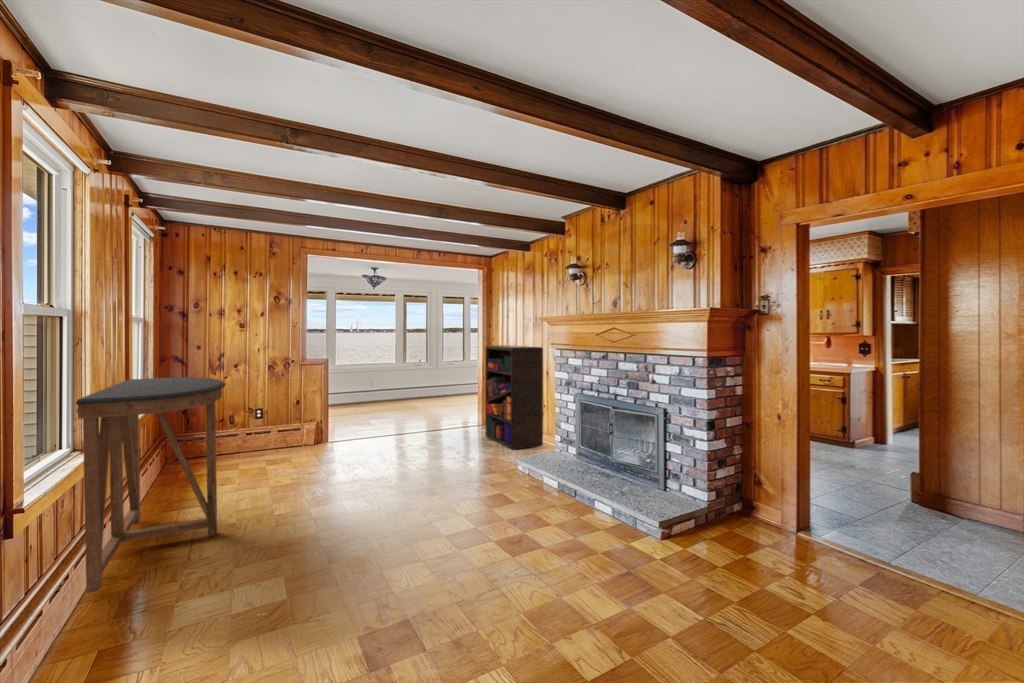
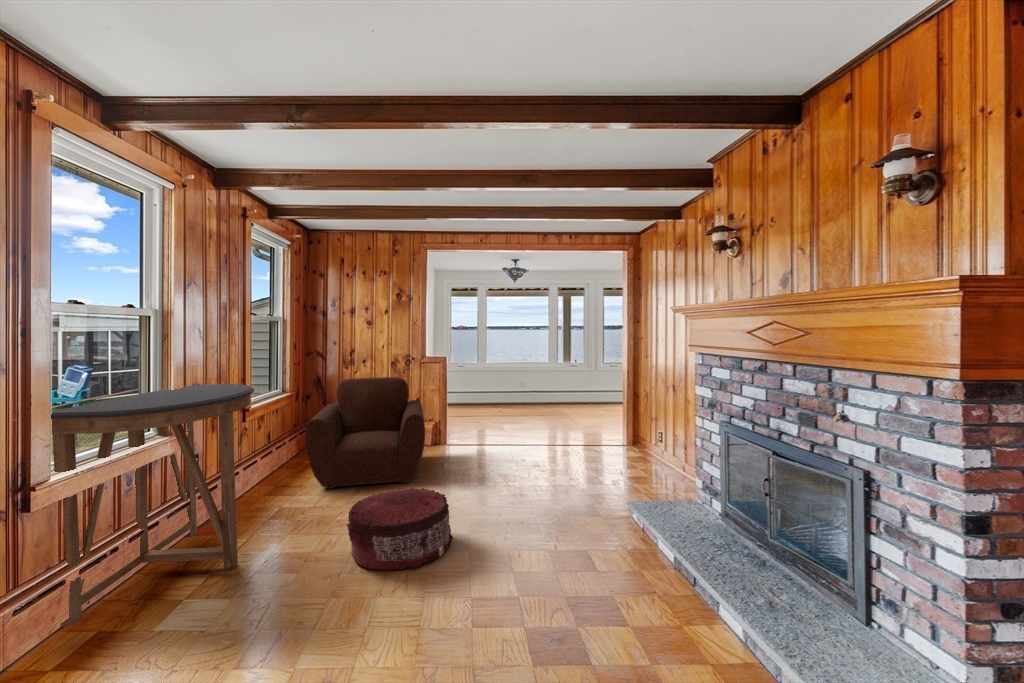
bookshelf: present [485,345,543,449] -> none [619,346,692,490]
armchair: none [213,373,335,476] -> present [305,377,425,489]
pouf: none [315,456,398,517] -> present [347,488,453,570]

